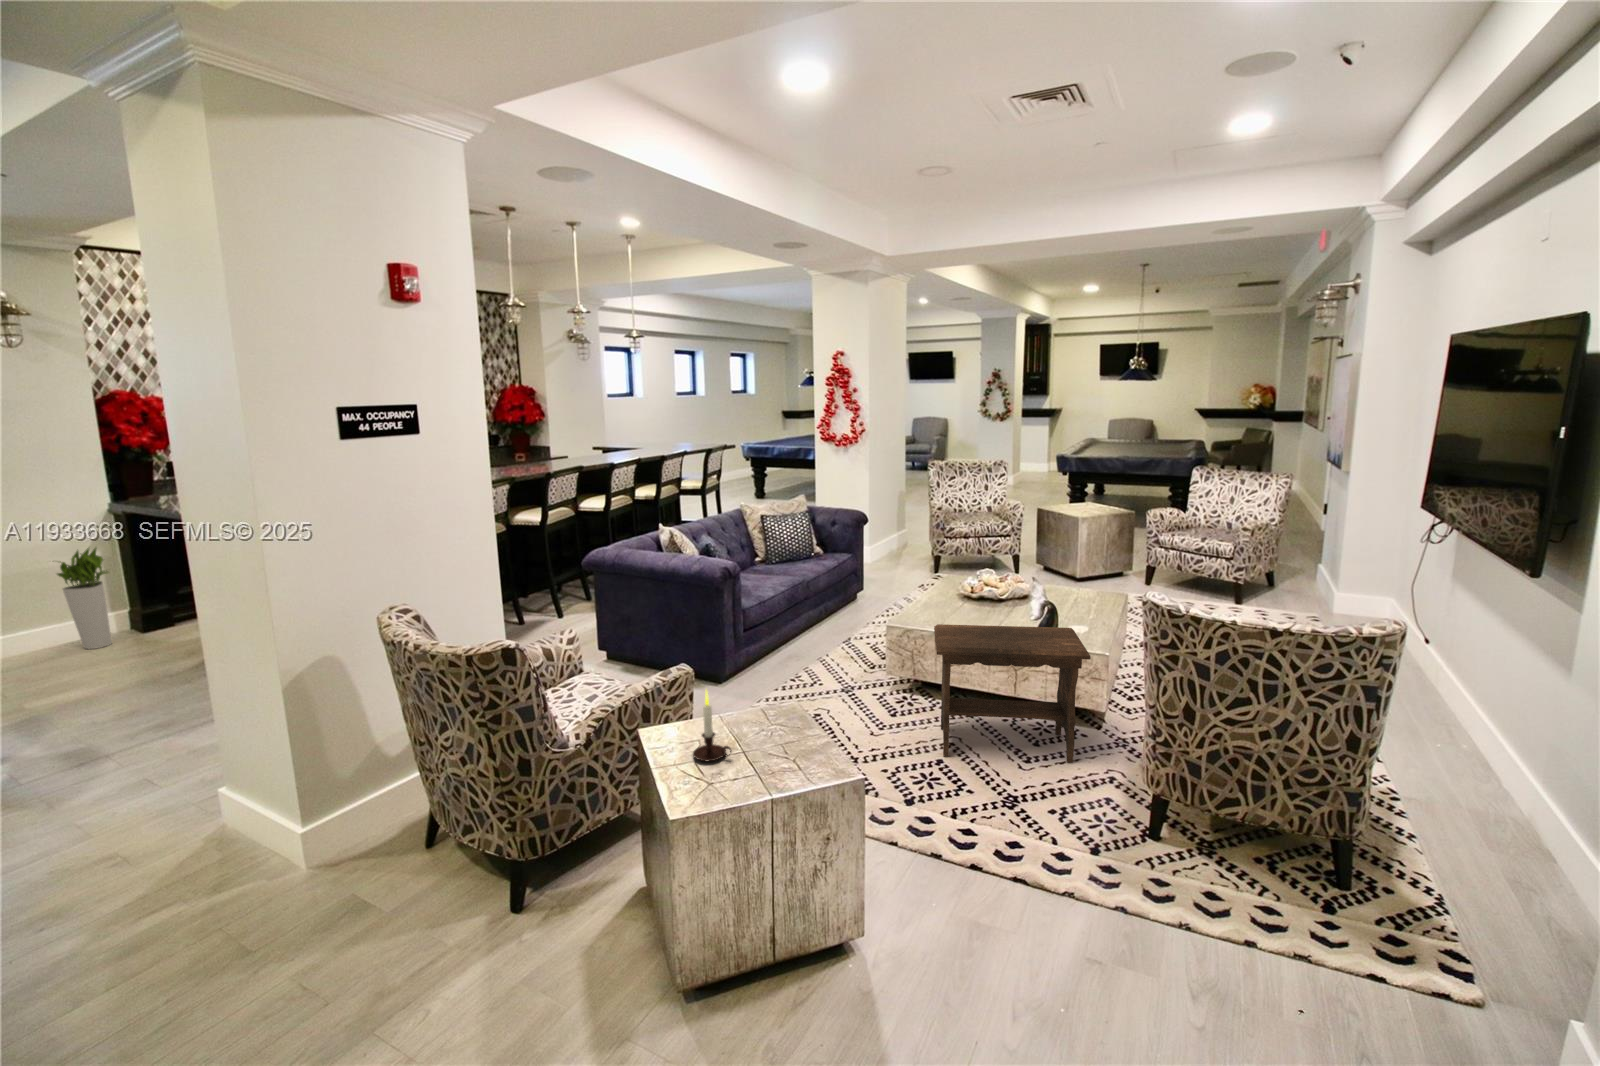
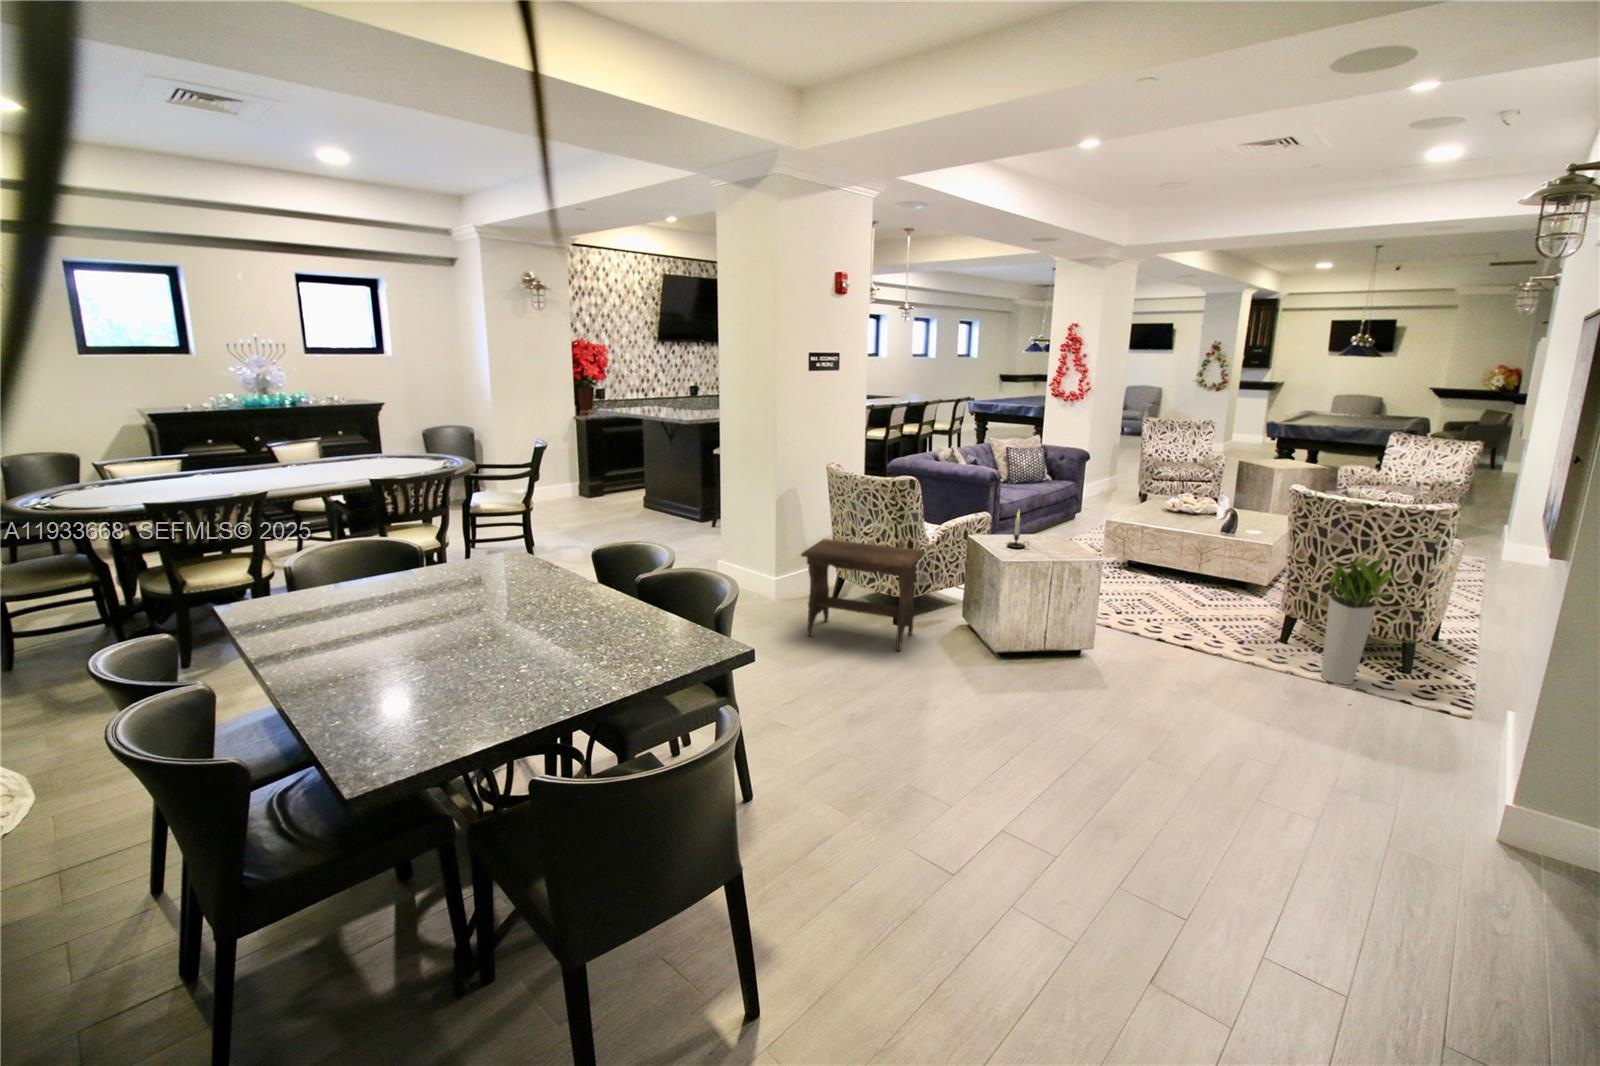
planter: present [57,548,112,649] -> present [1321,557,1393,685]
footstool: present [934,624,1091,763] -> present [801,539,924,651]

